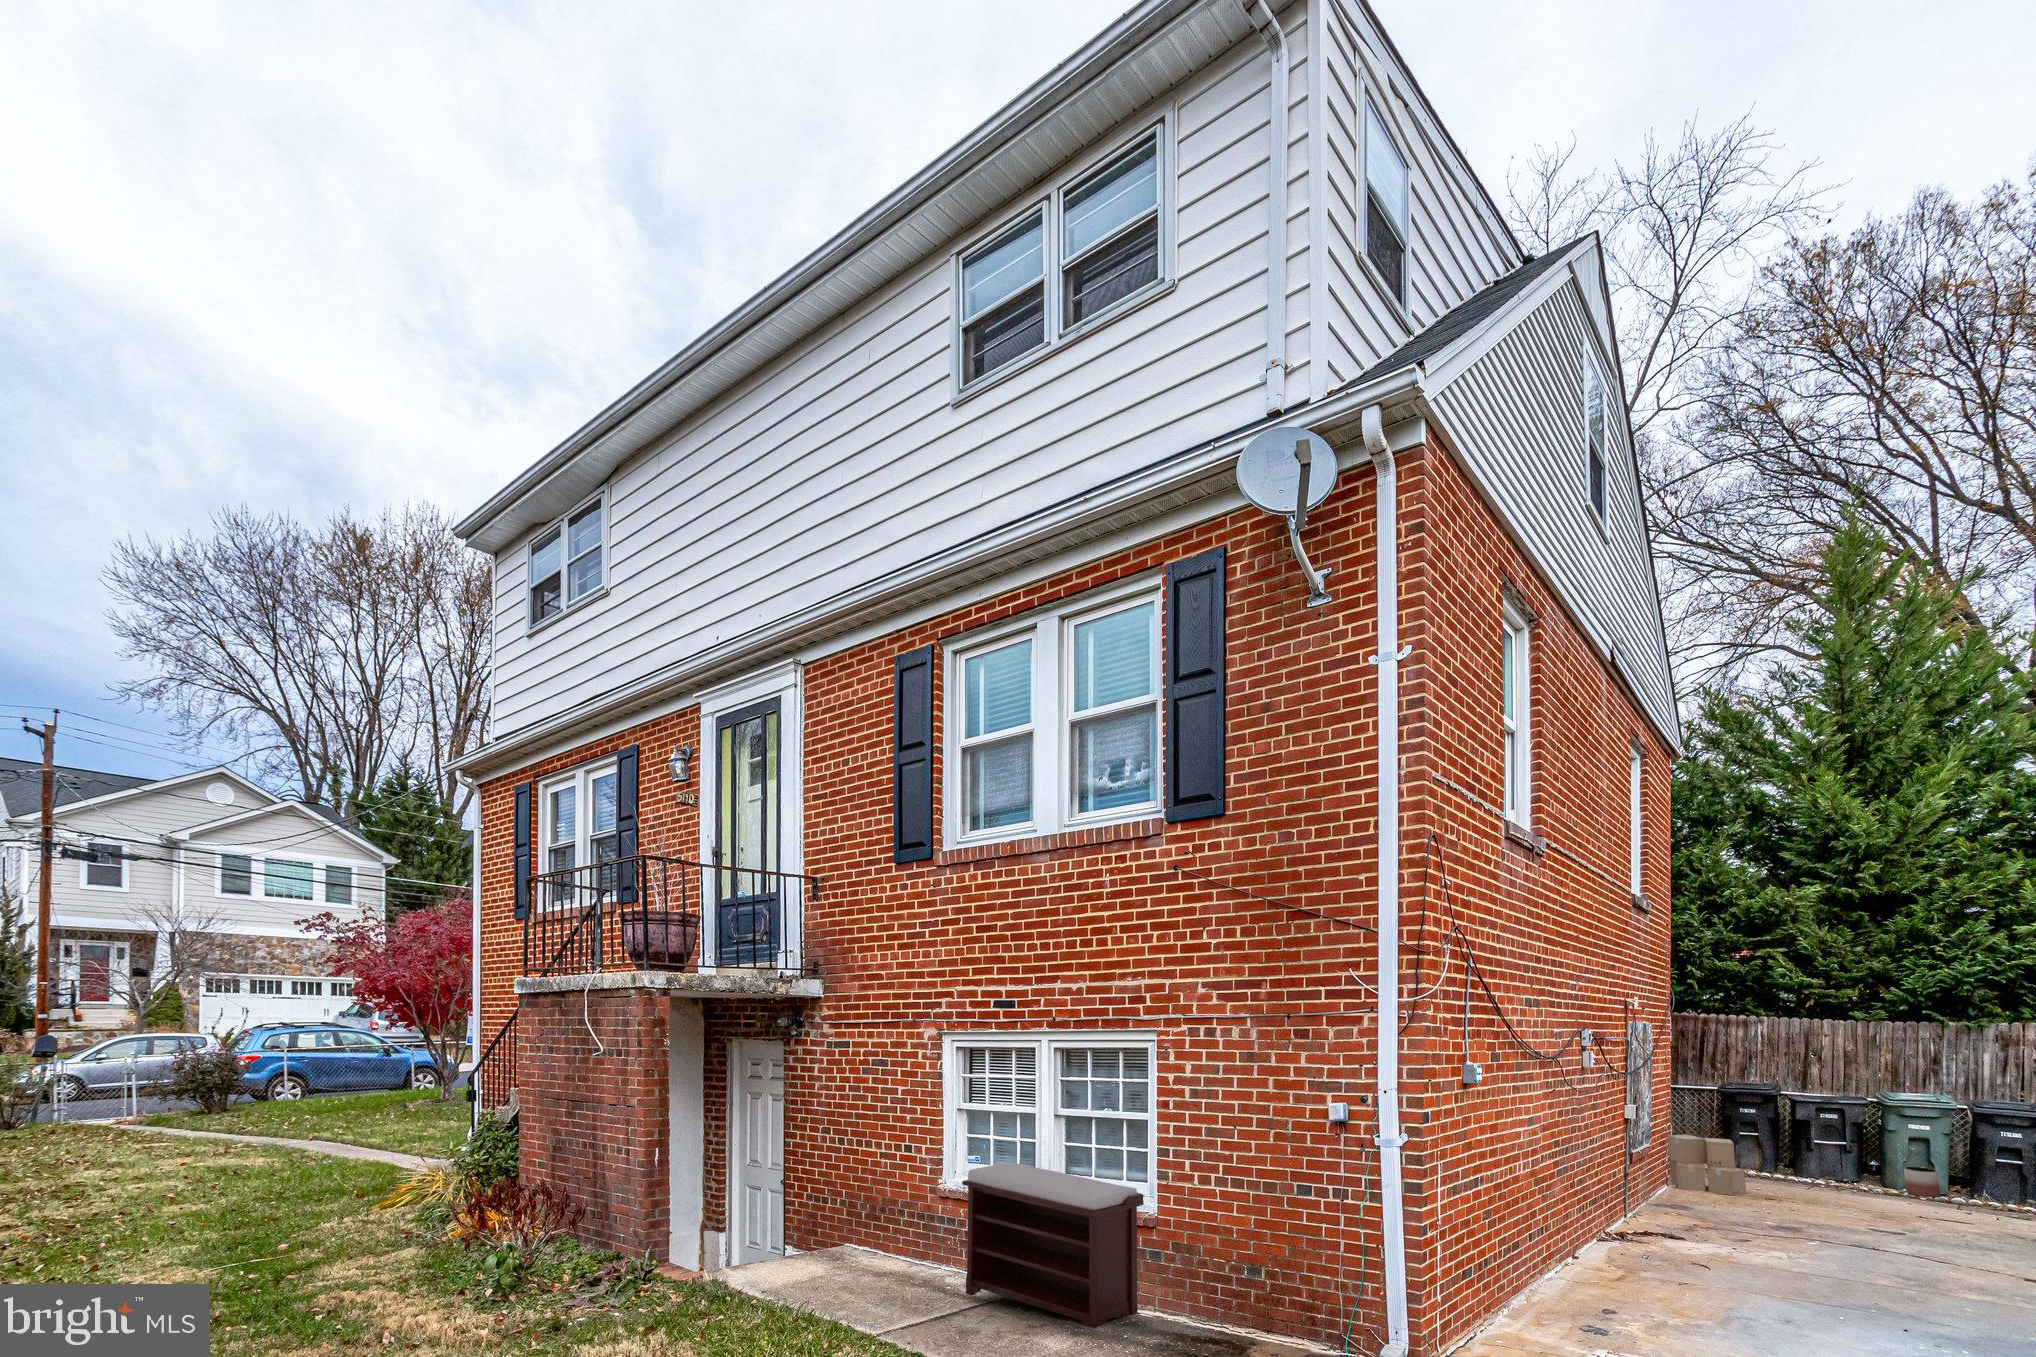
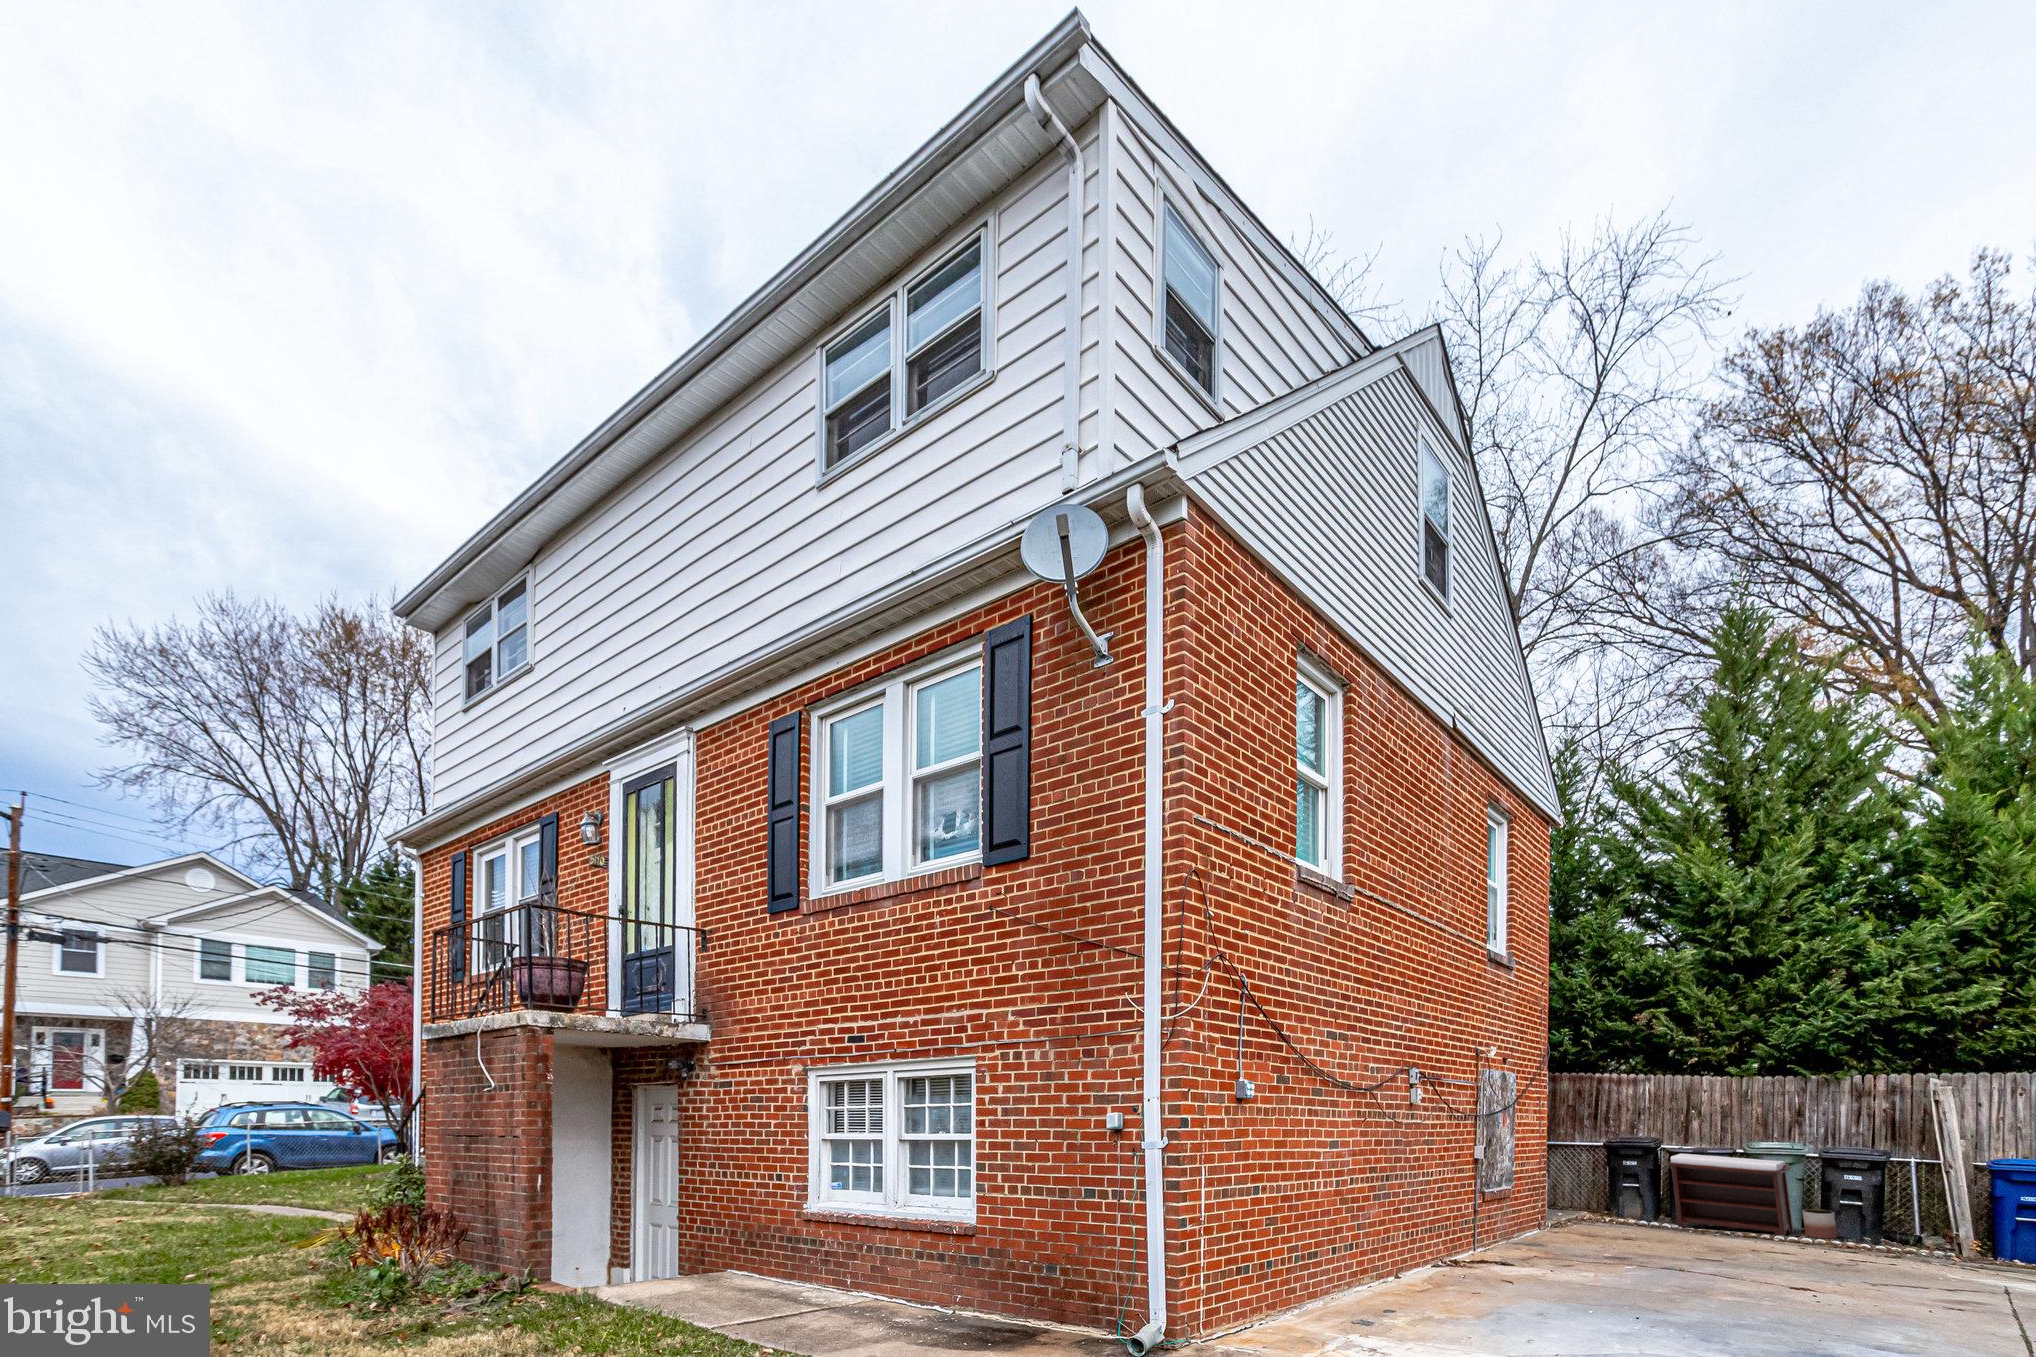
cardboard box: present [1668,1135,1746,1195] -> none [1567,1180,1641,1240]
bench: present [962,1162,1144,1328] -> present [1667,1153,1794,1235]

